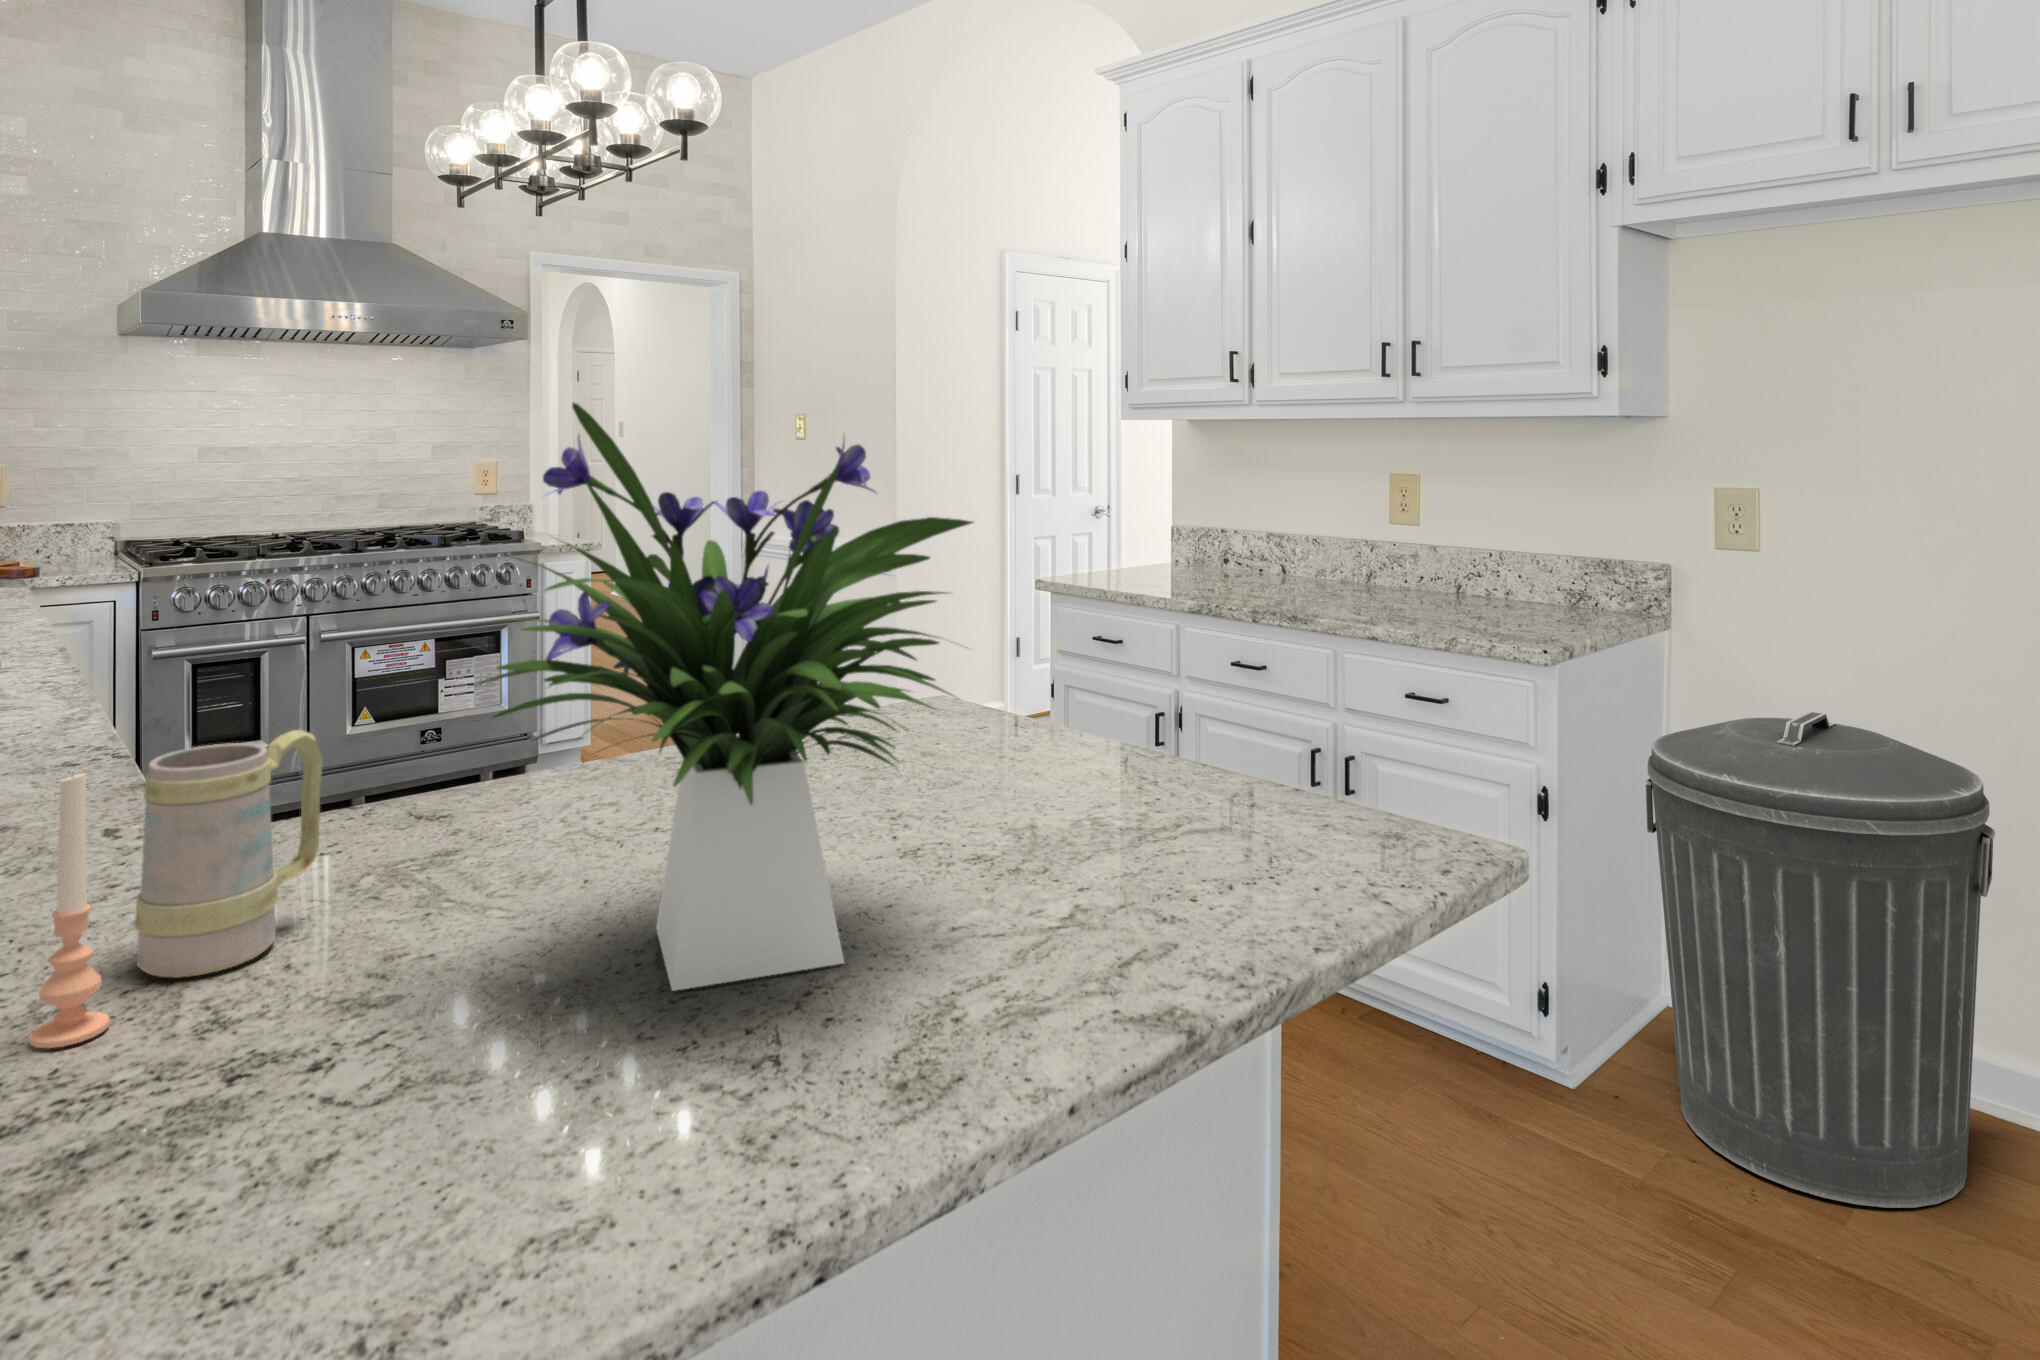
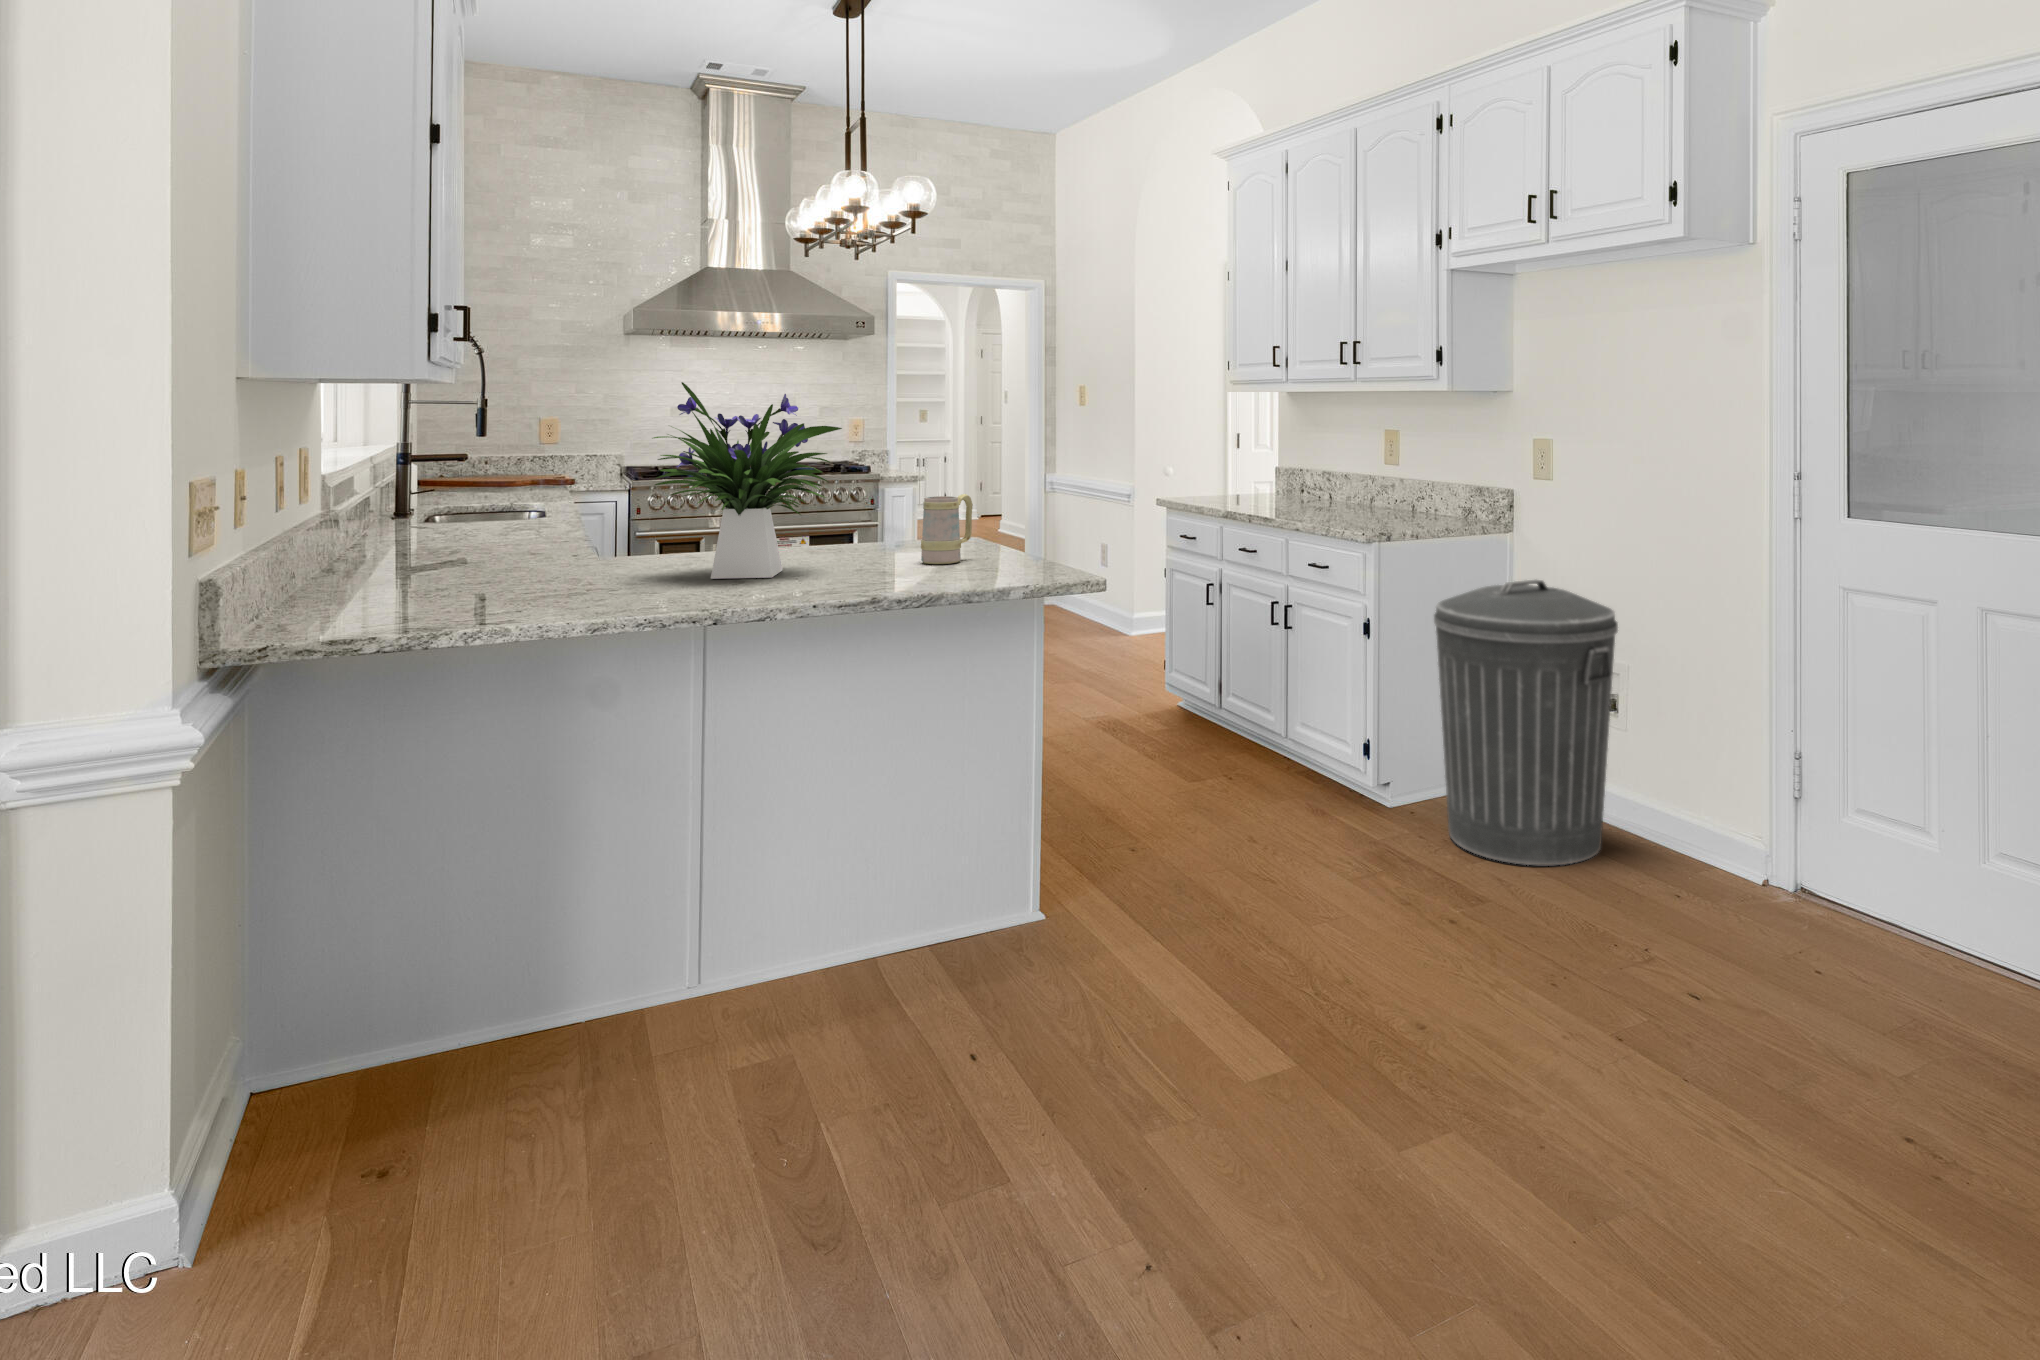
mug: present [135,730,323,978] -> present [921,494,973,564]
candle: present [30,773,110,1048] -> none [522,497,545,579]

